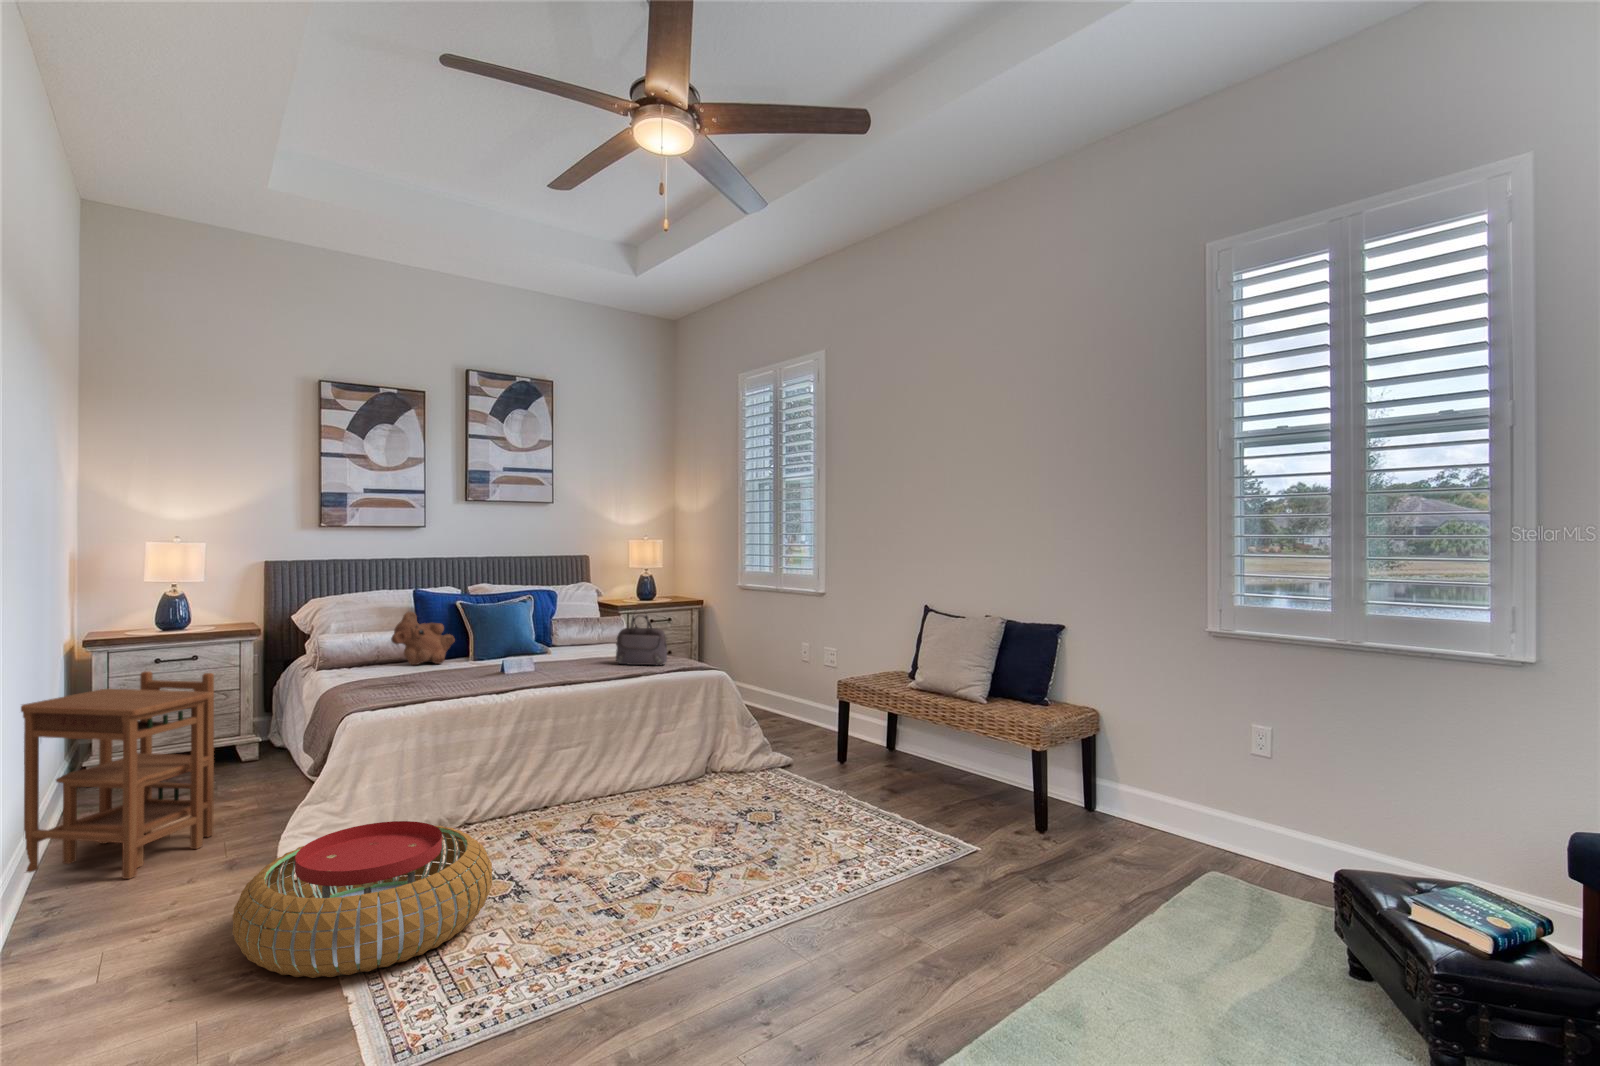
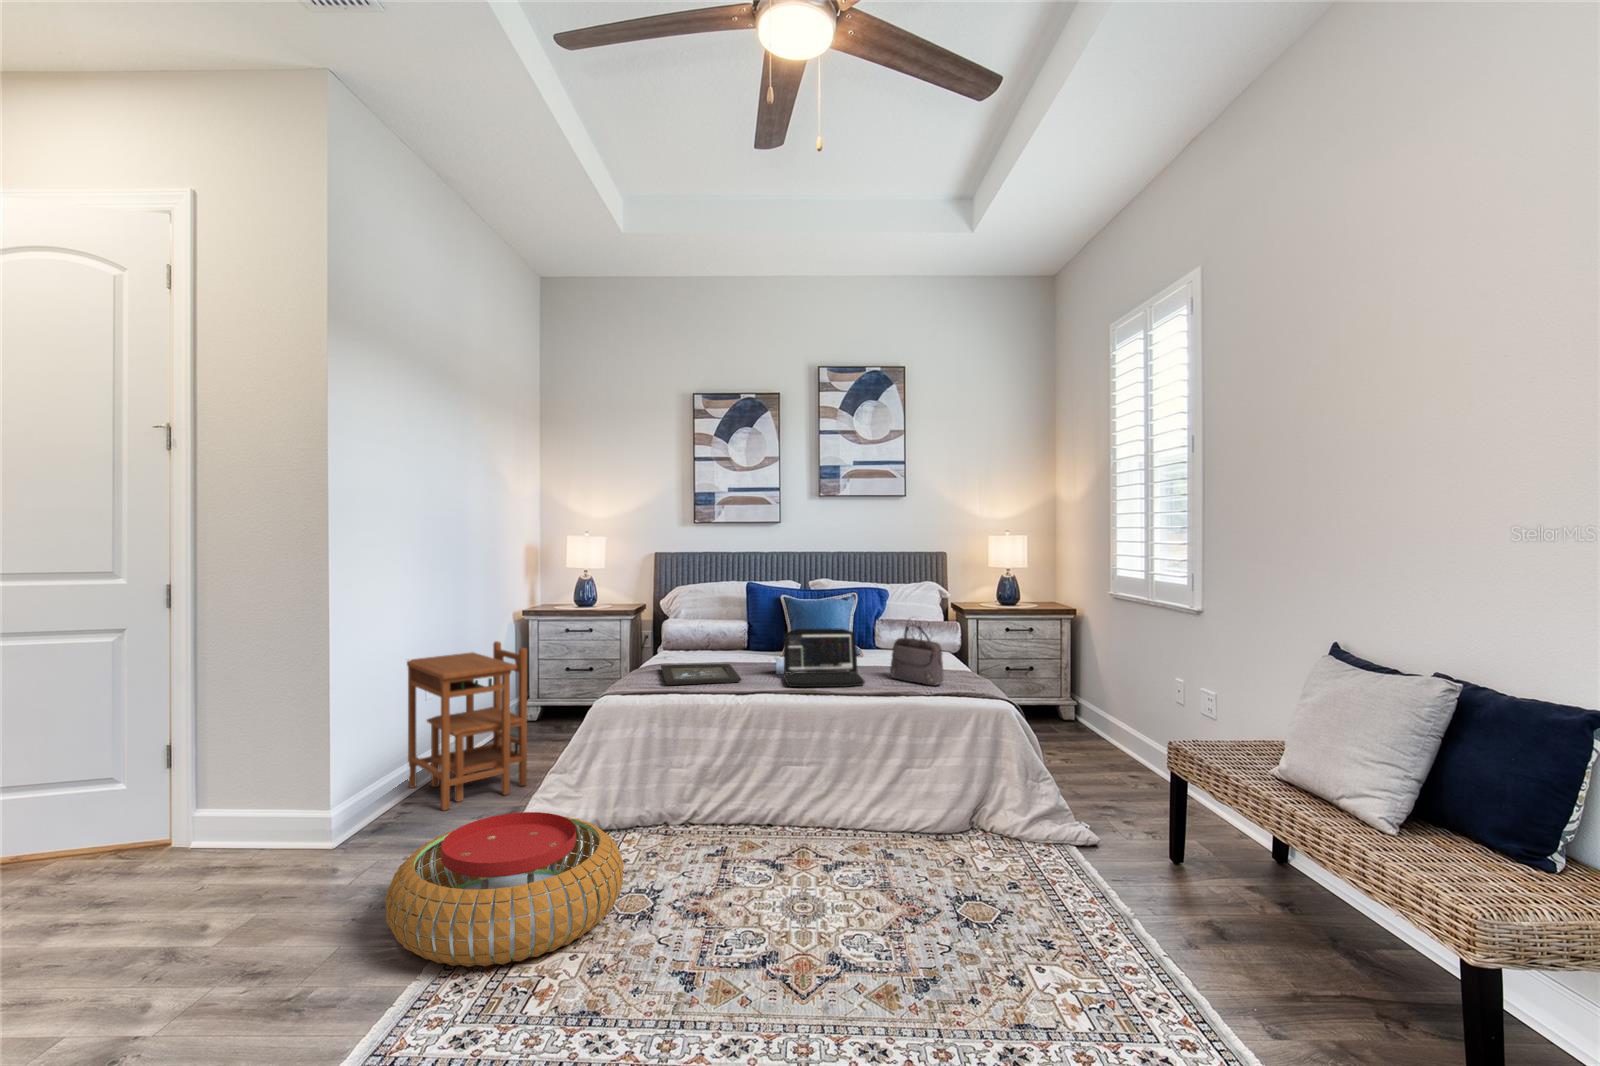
teddy bear: present [391,612,455,665] -> none [699,604,758,656]
laptop: none [517,624,605,680] -> present [783,628,865,687]
tray: none [372,670,485,693] -> present [661,664,741,685]

